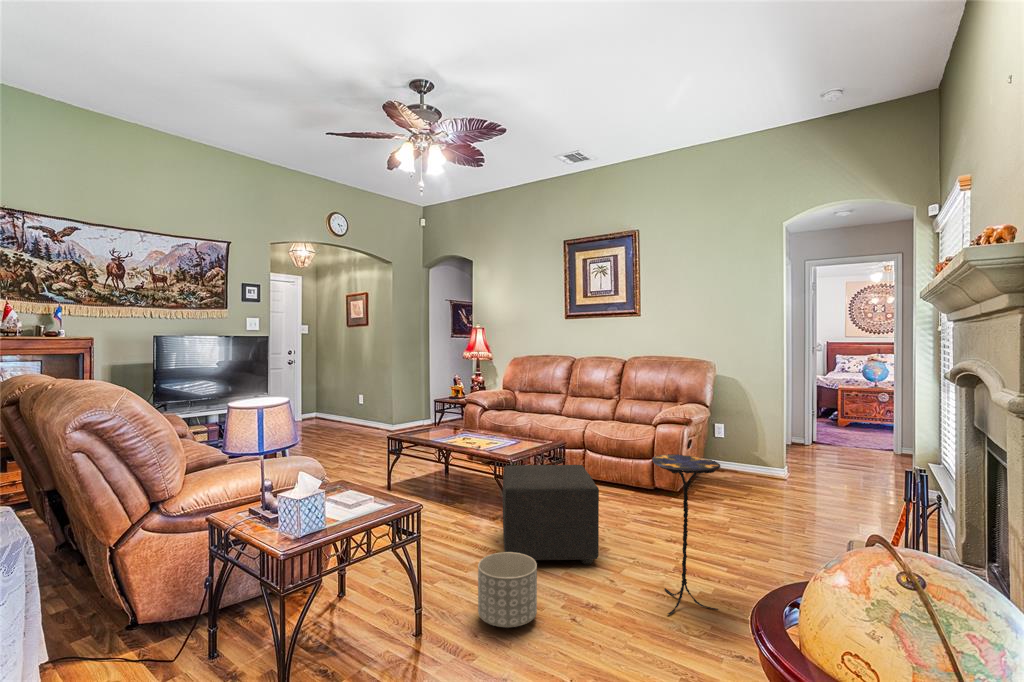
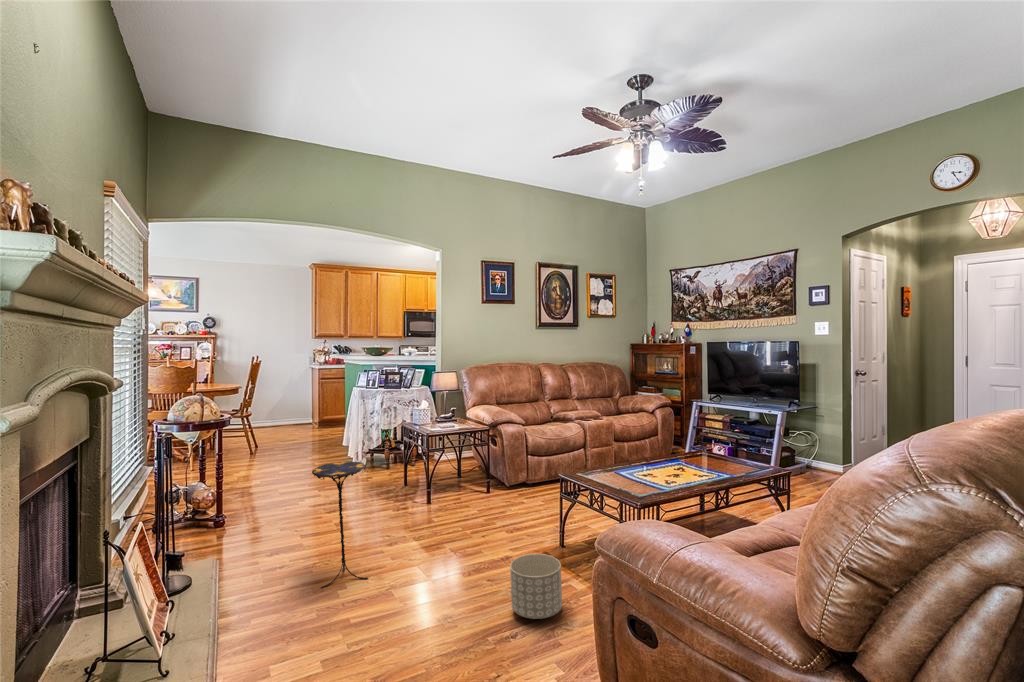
ottoman: present [503,465,599,565] -> none [428,475,532,573]
planter: present [478,552,537,628] -> present [510,554,562,619]

